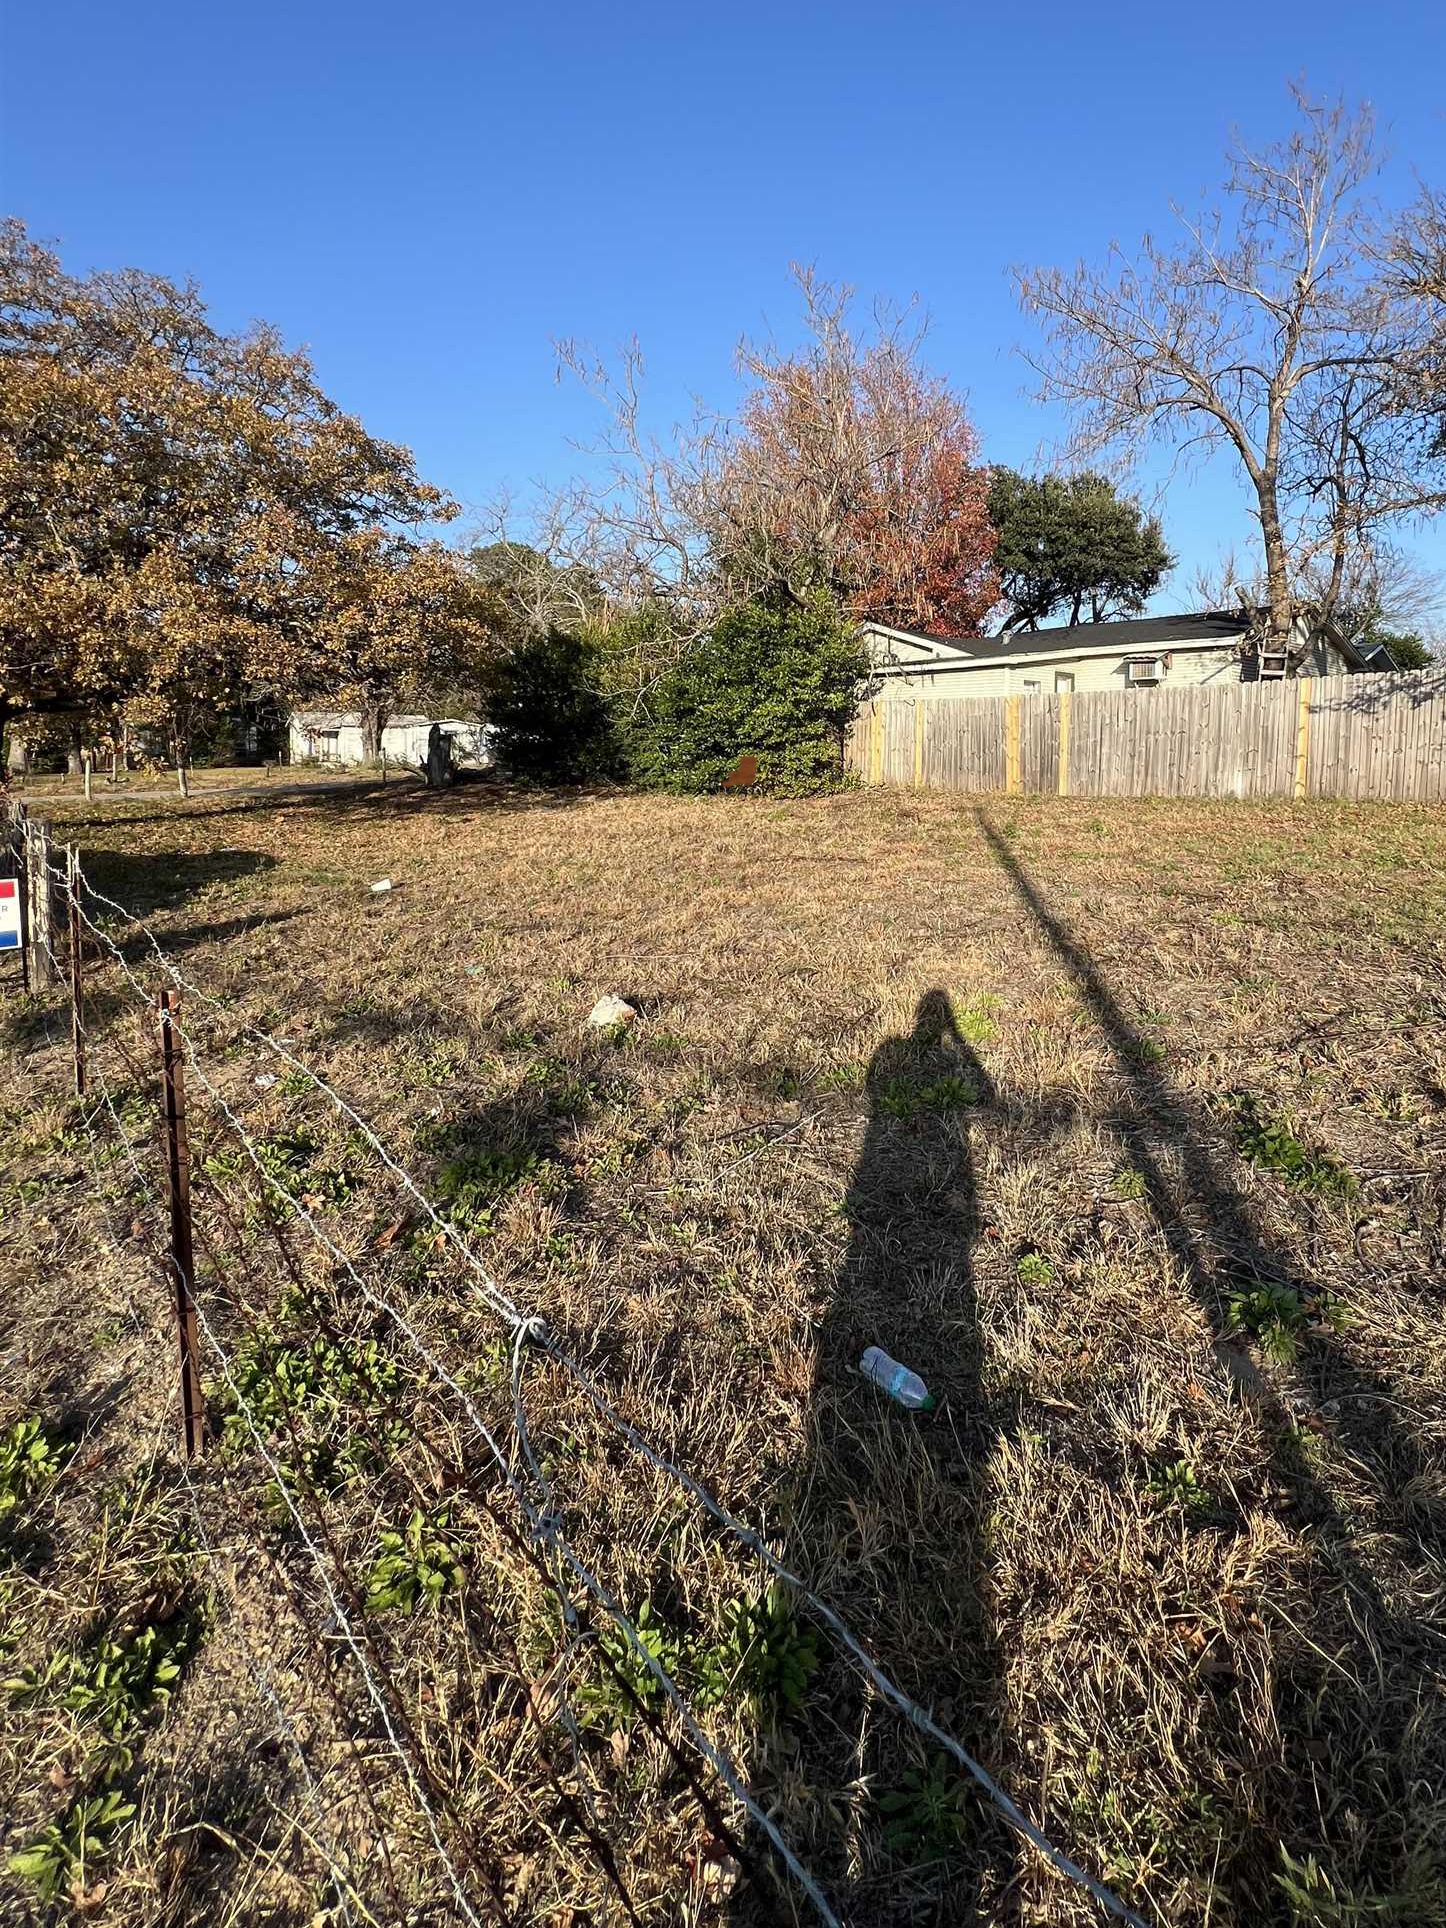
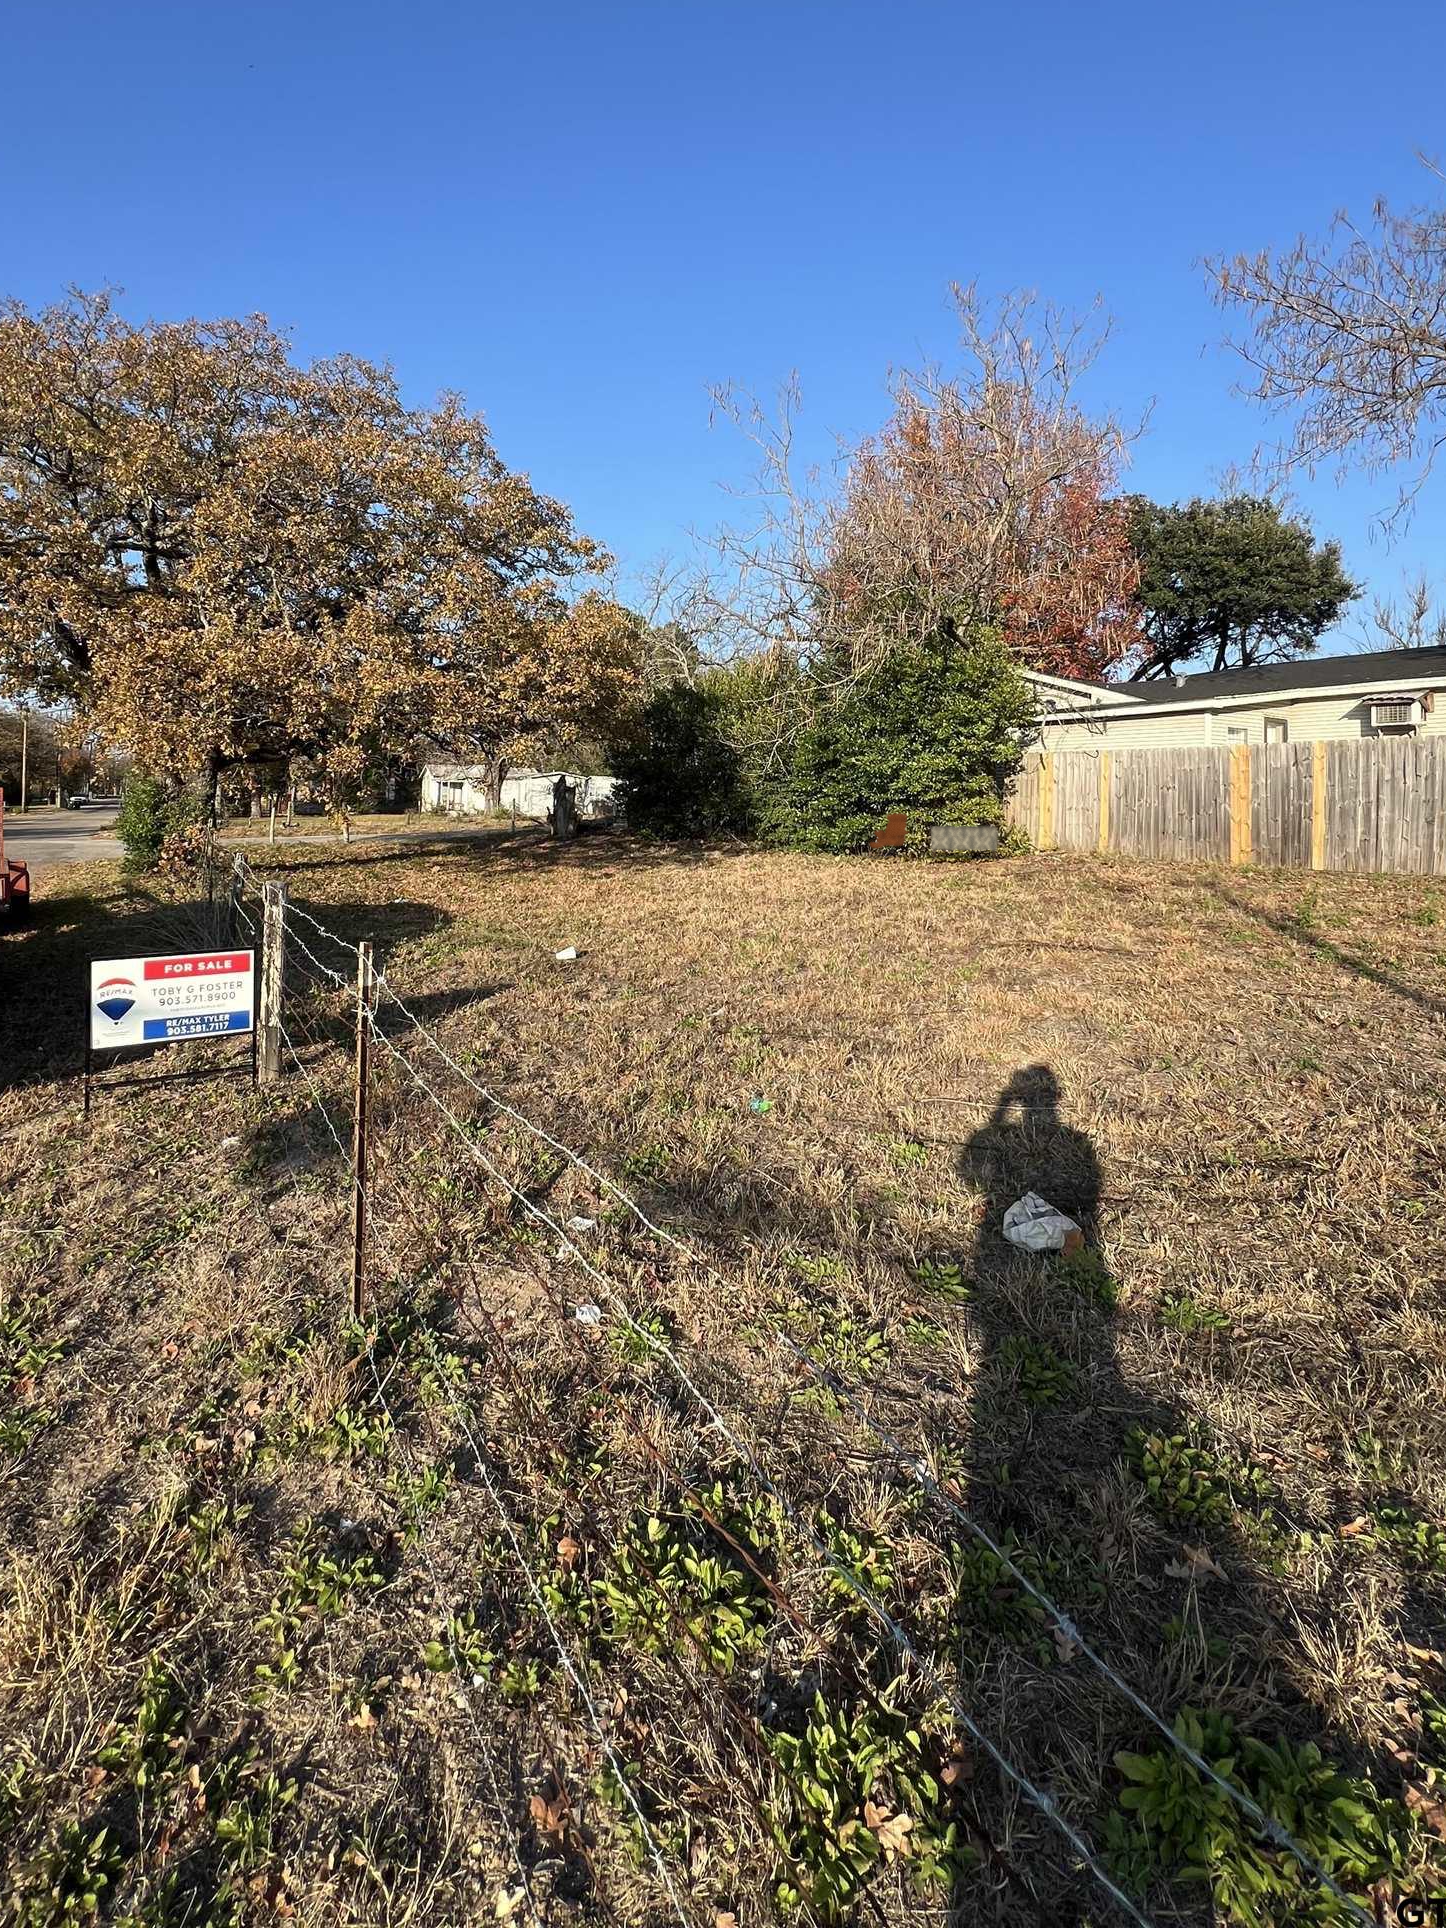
bench: none [776,766,832,795] -> present [931,826,998,859]

